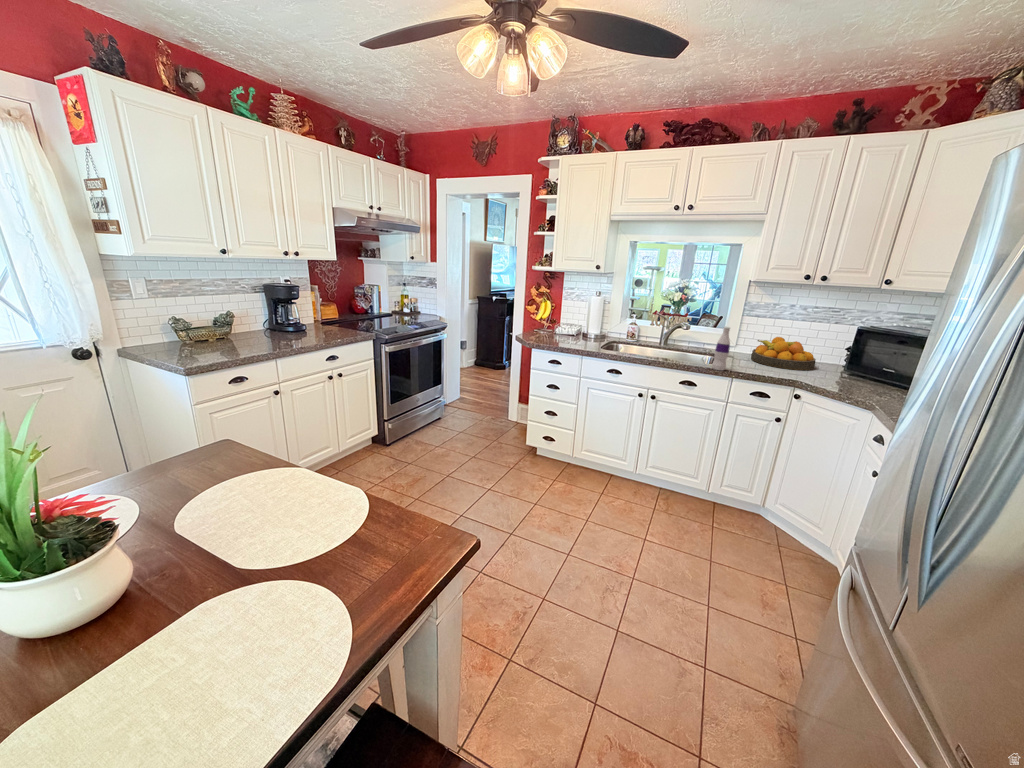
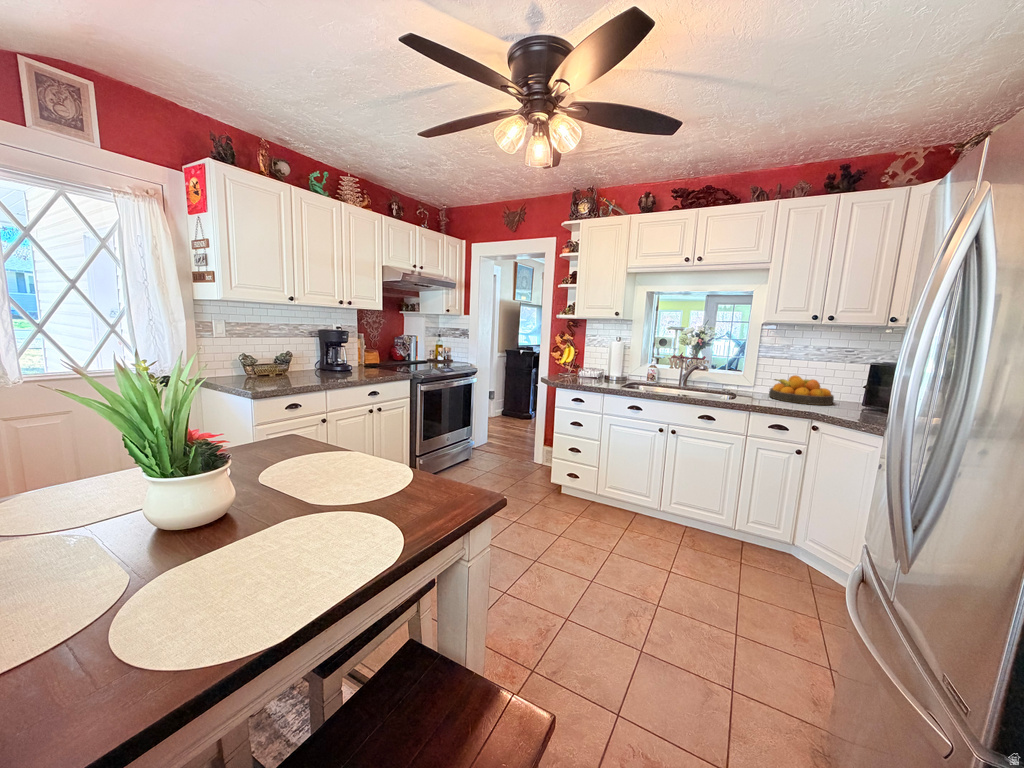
bottle: present [712,327,730,370] -> none [729,362,745,404]

